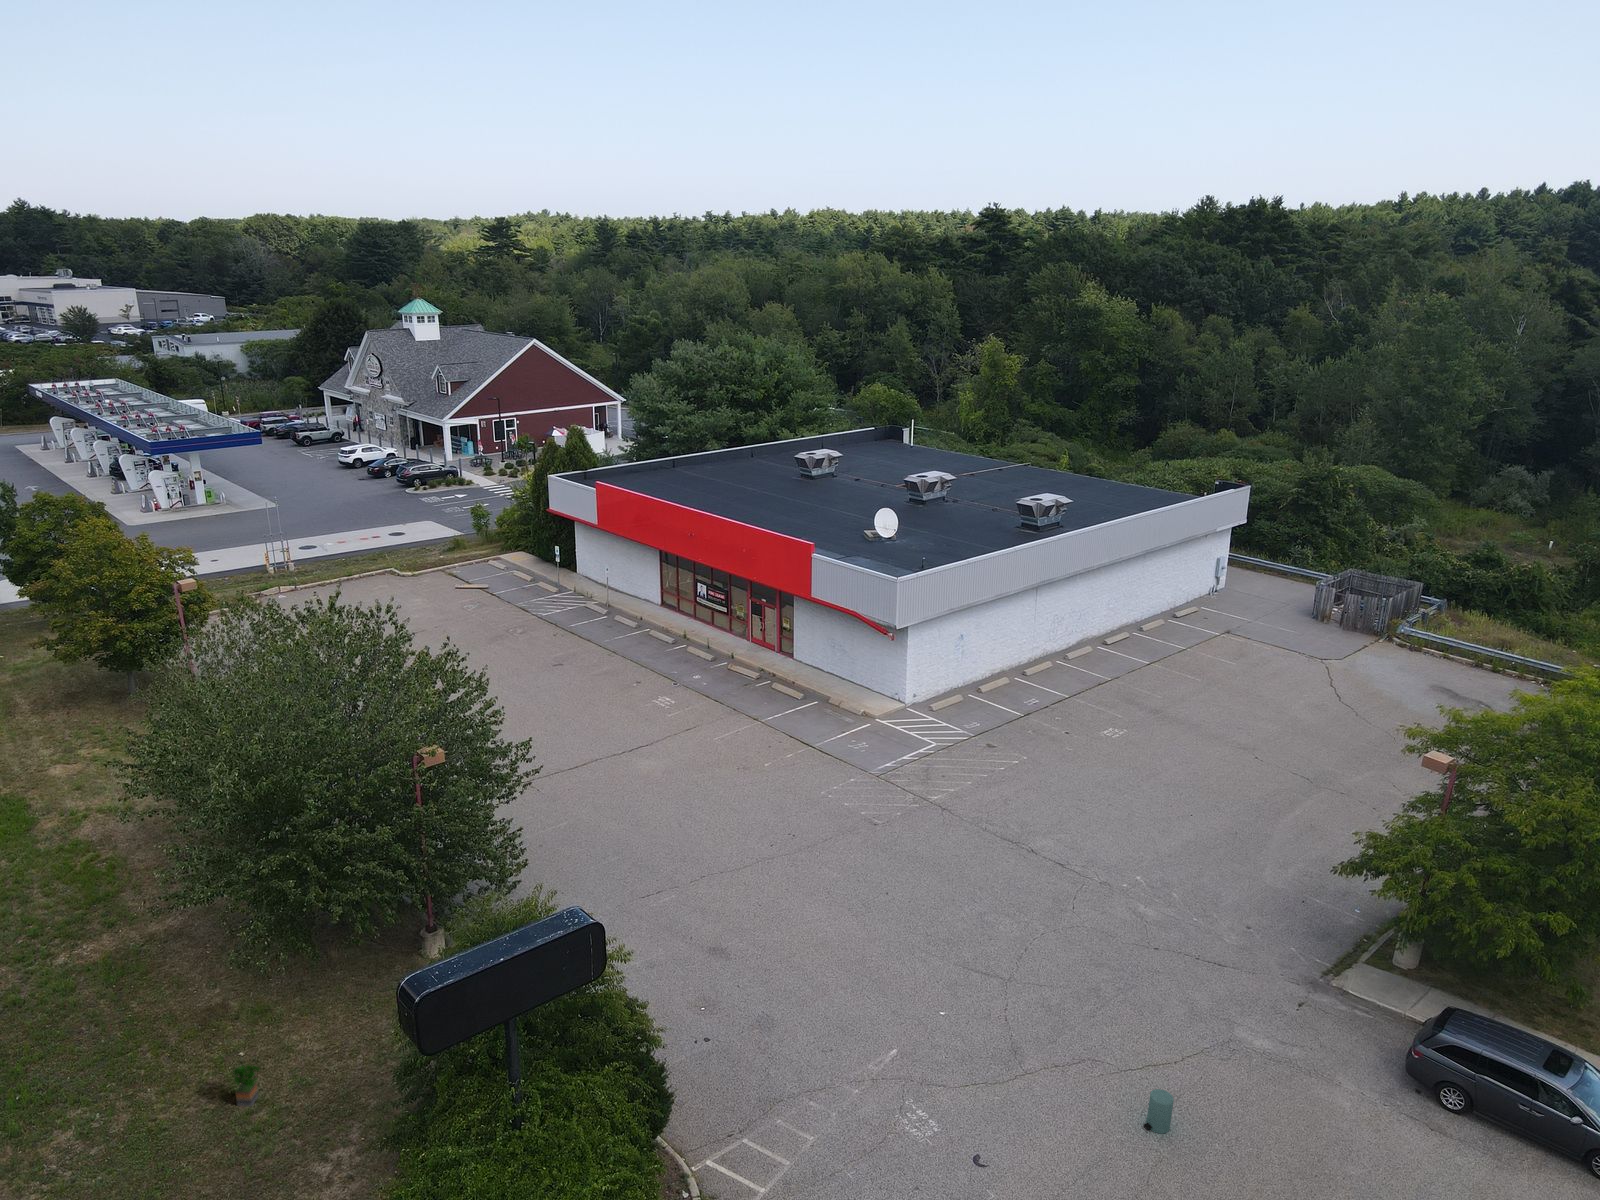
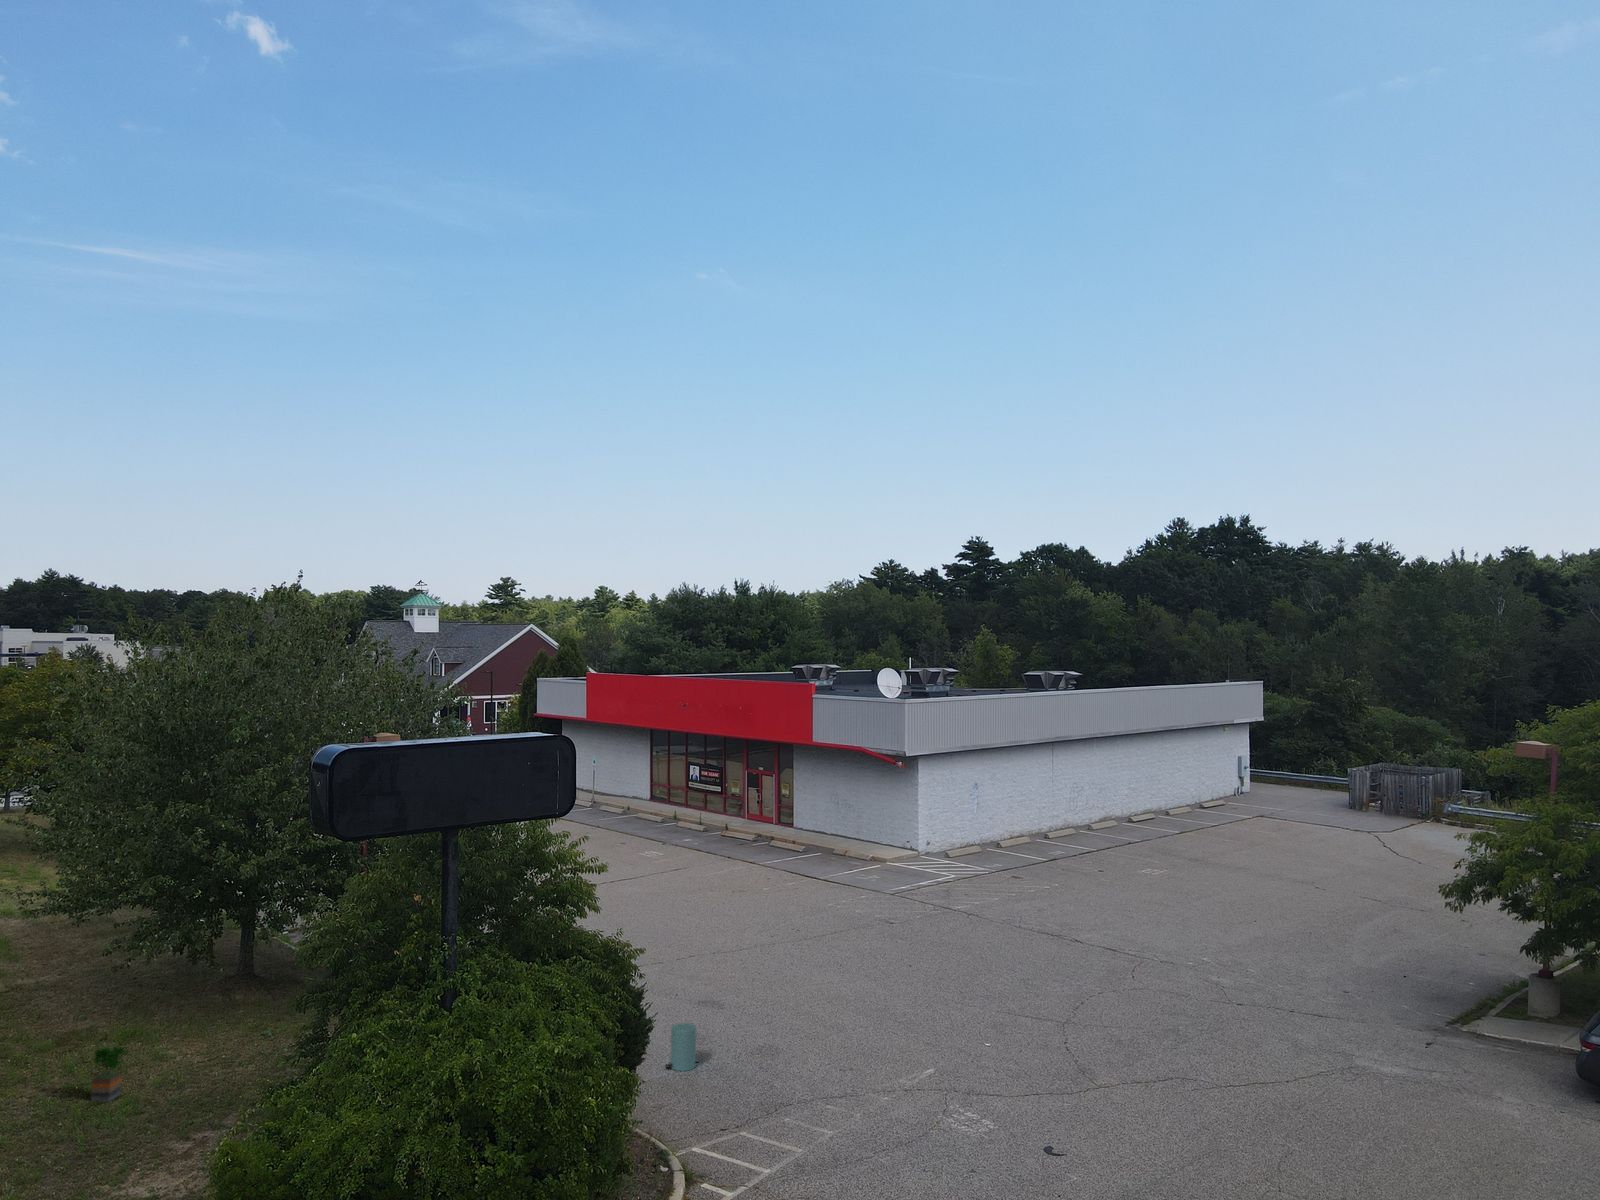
trash can: present [1143,1089,1174,1134] -> present [665,1023,696,1071]

